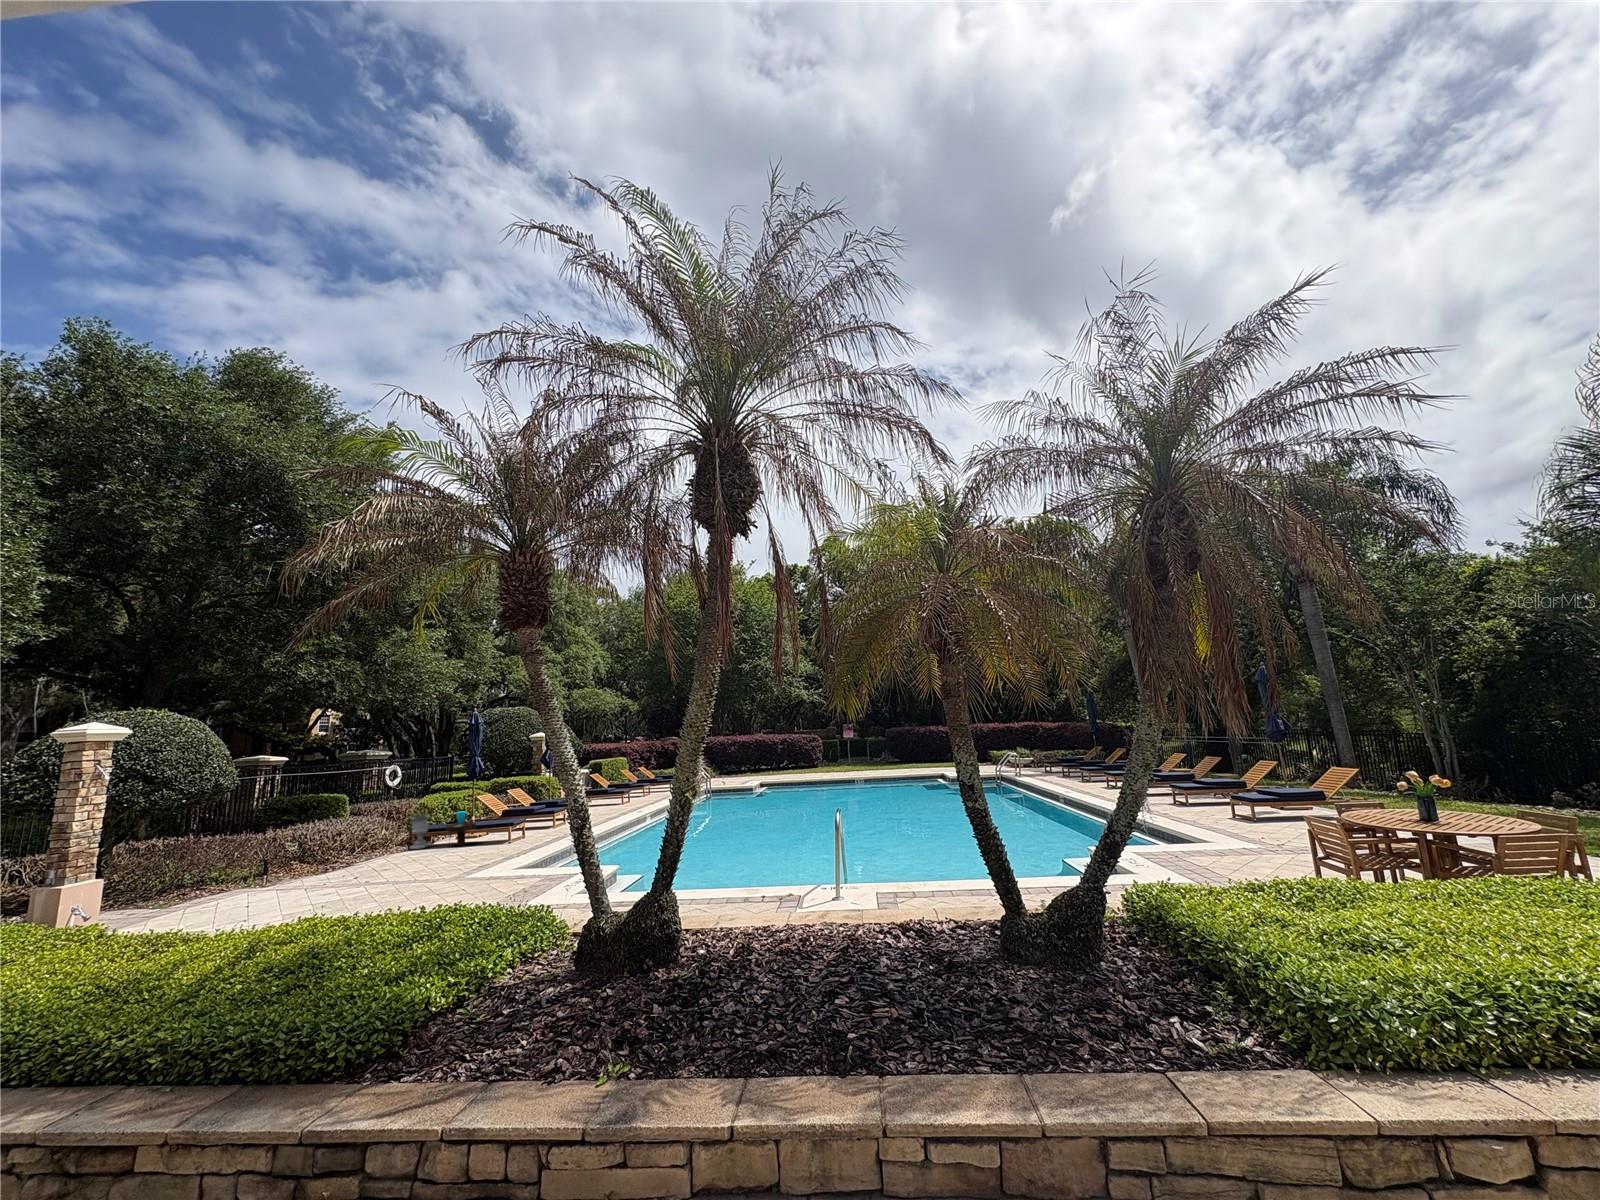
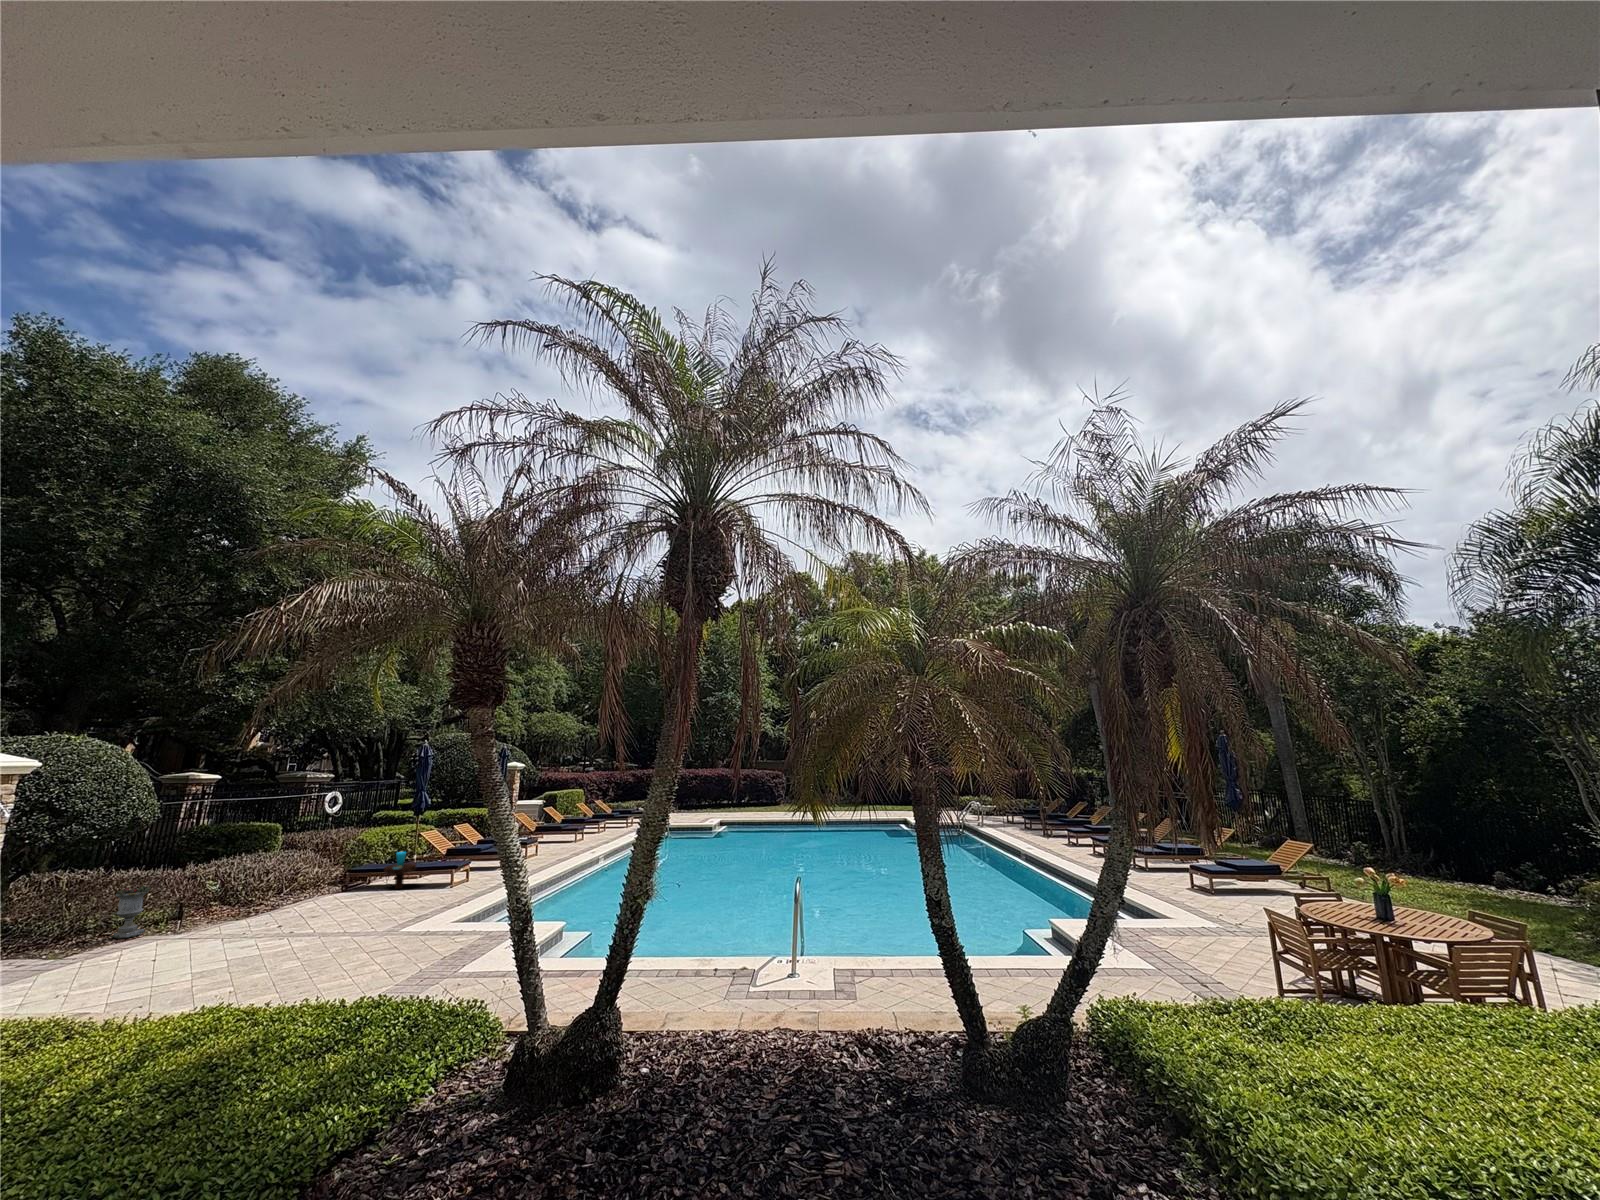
planter: present [410,813,430,849] -> present [110,886,151,939]

